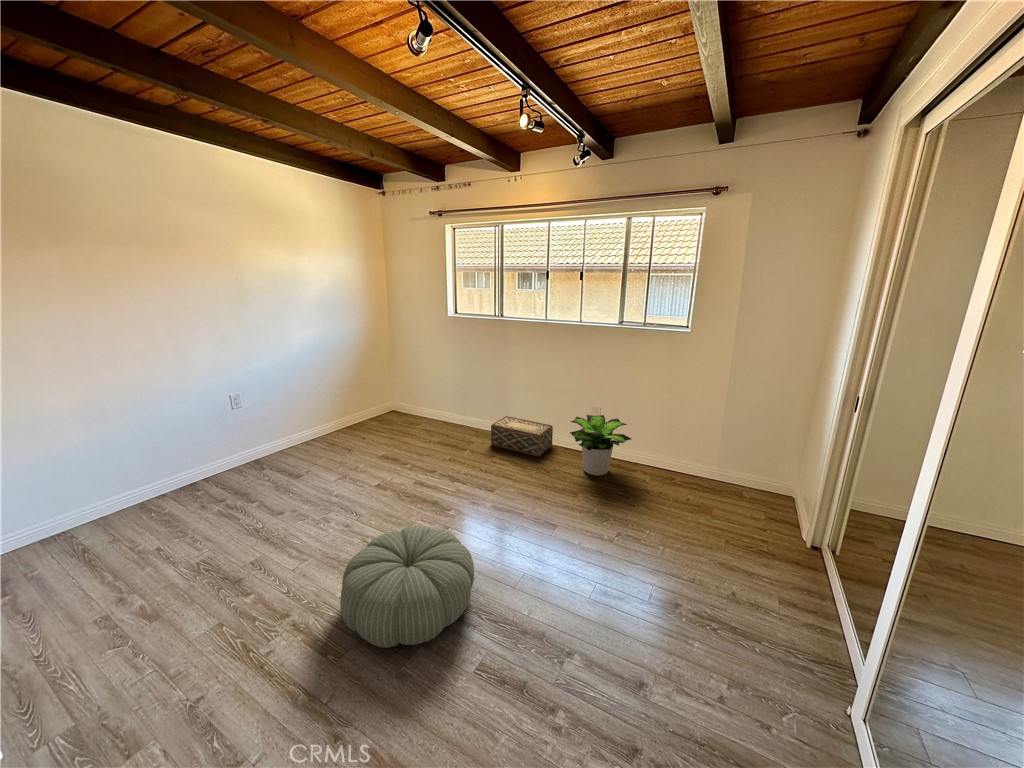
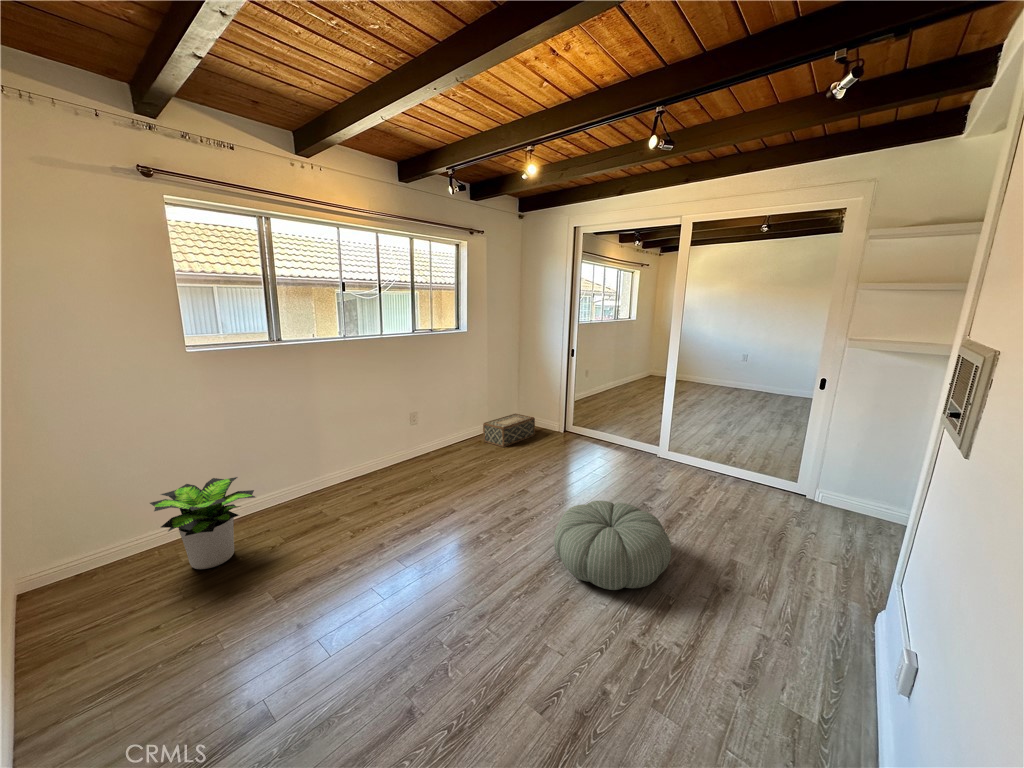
potted plant: present [570,415,631,476] -> present [150,477,255,569]
woven basket: present [491,416,553,456] -> present [483,414,535,447]

